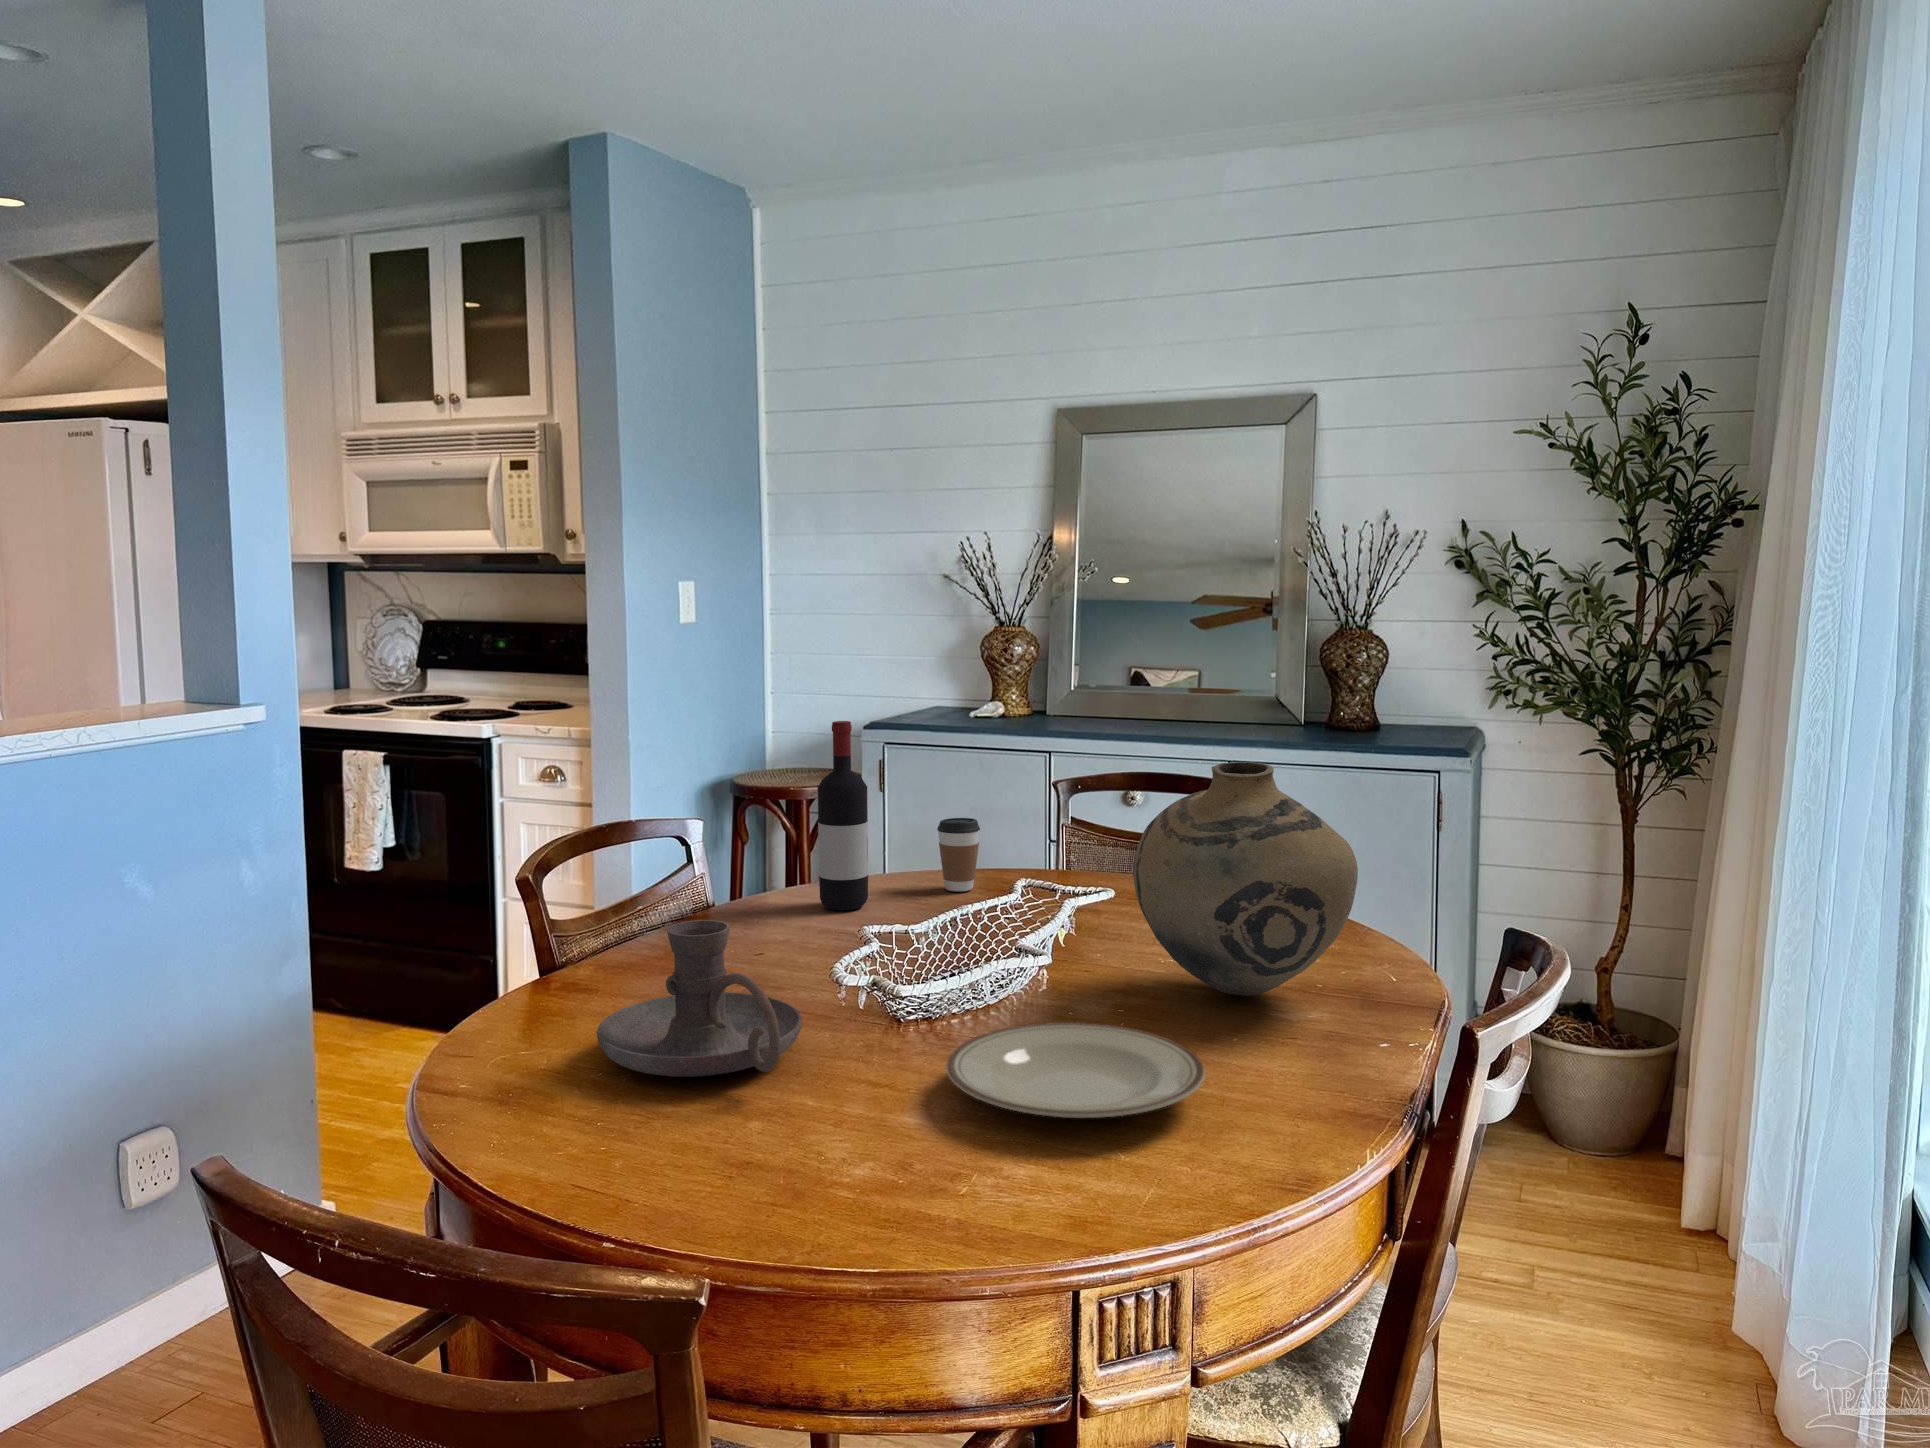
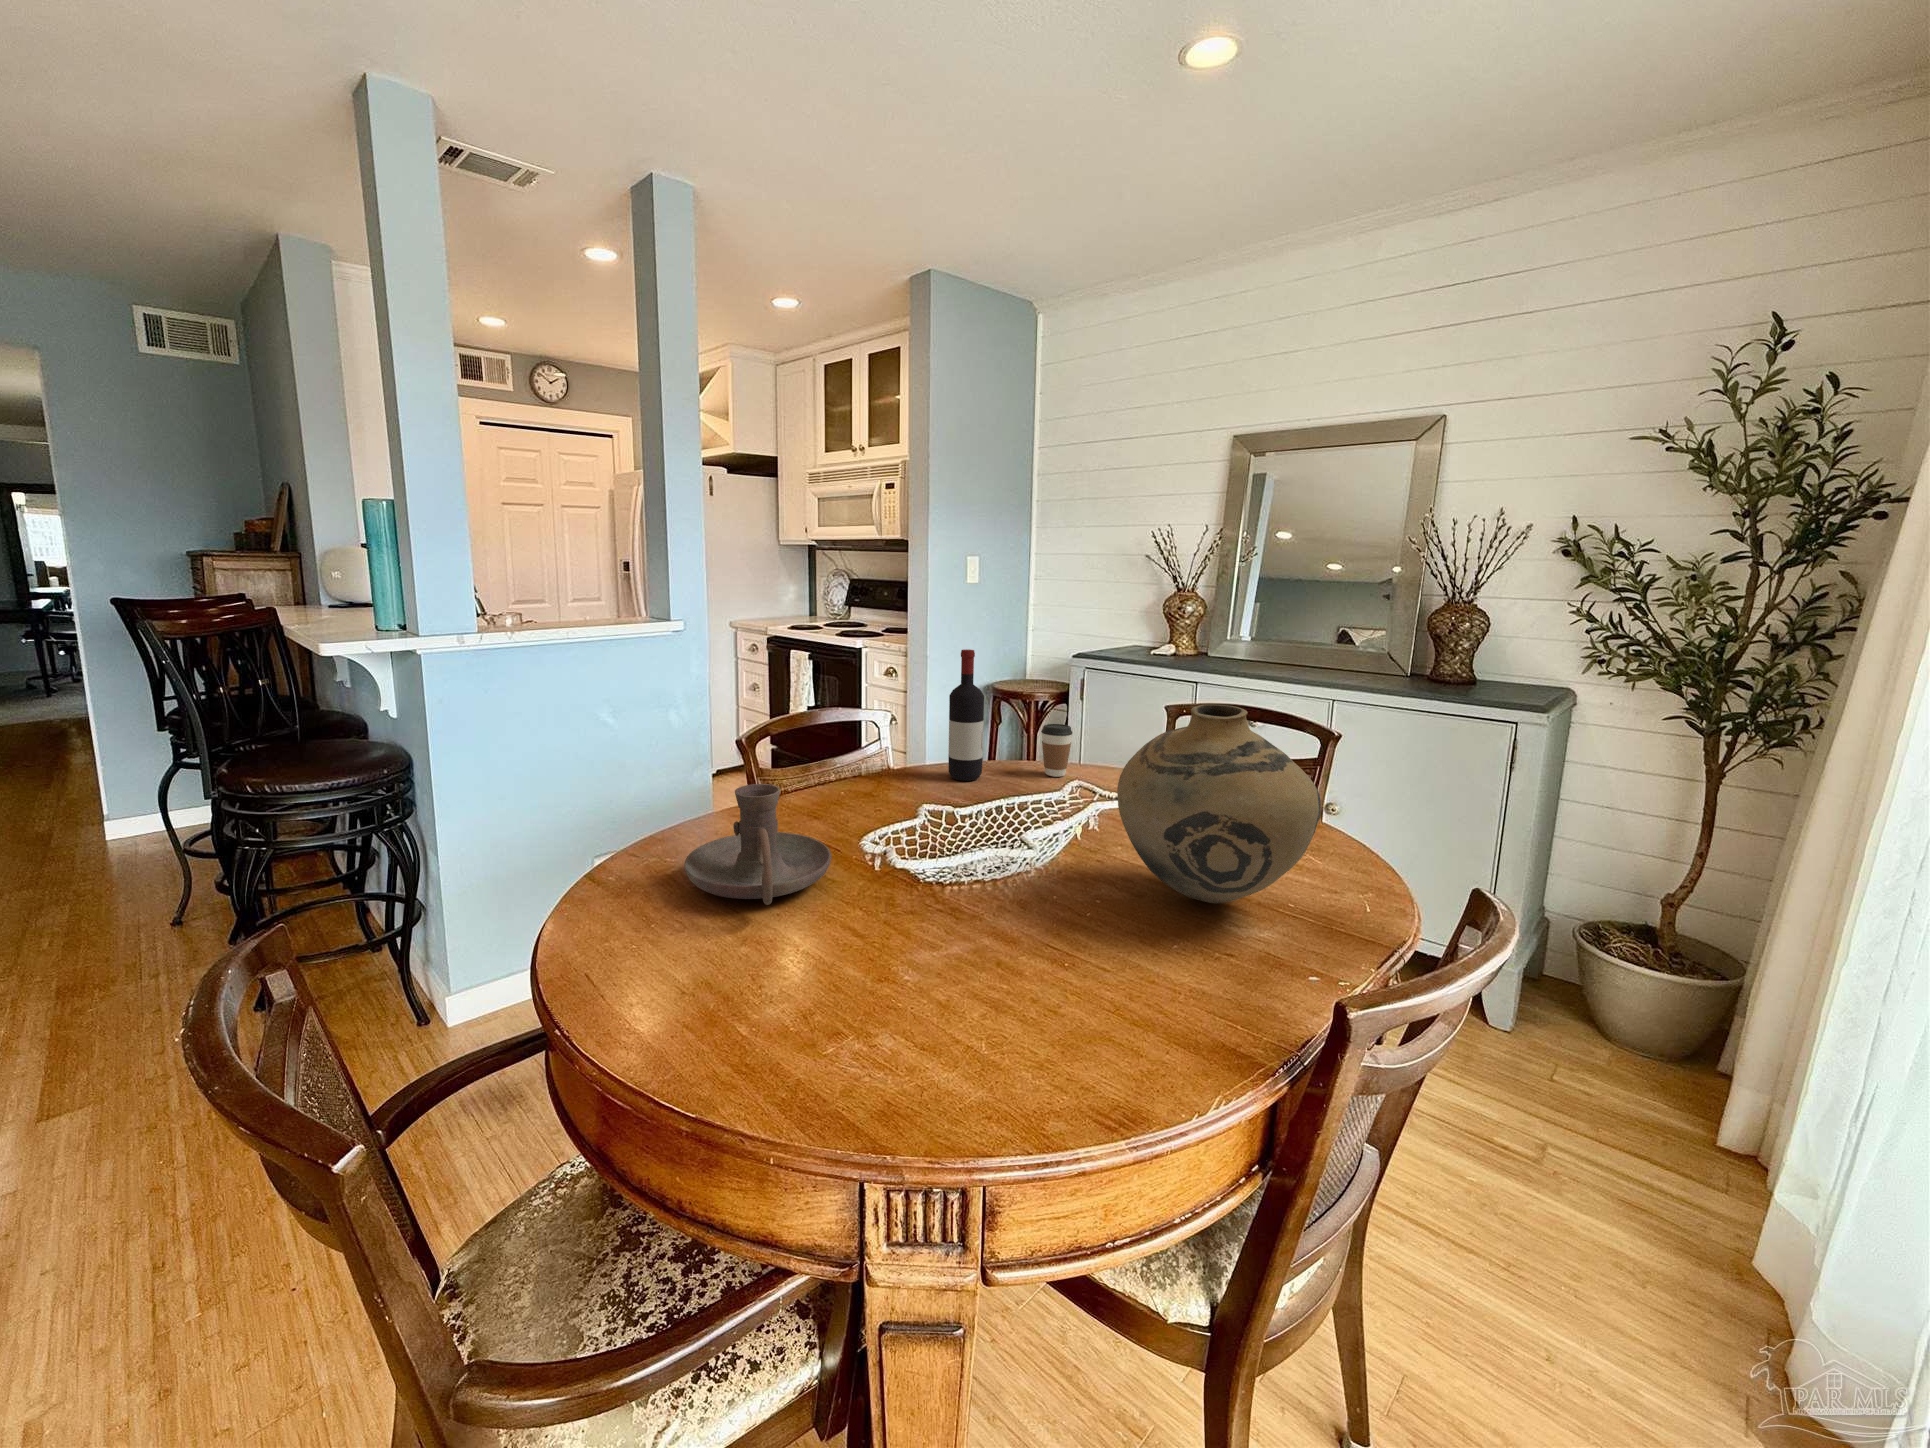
plate: present [946,1022,1205,1118] -> none [880,901,1099,1012]

